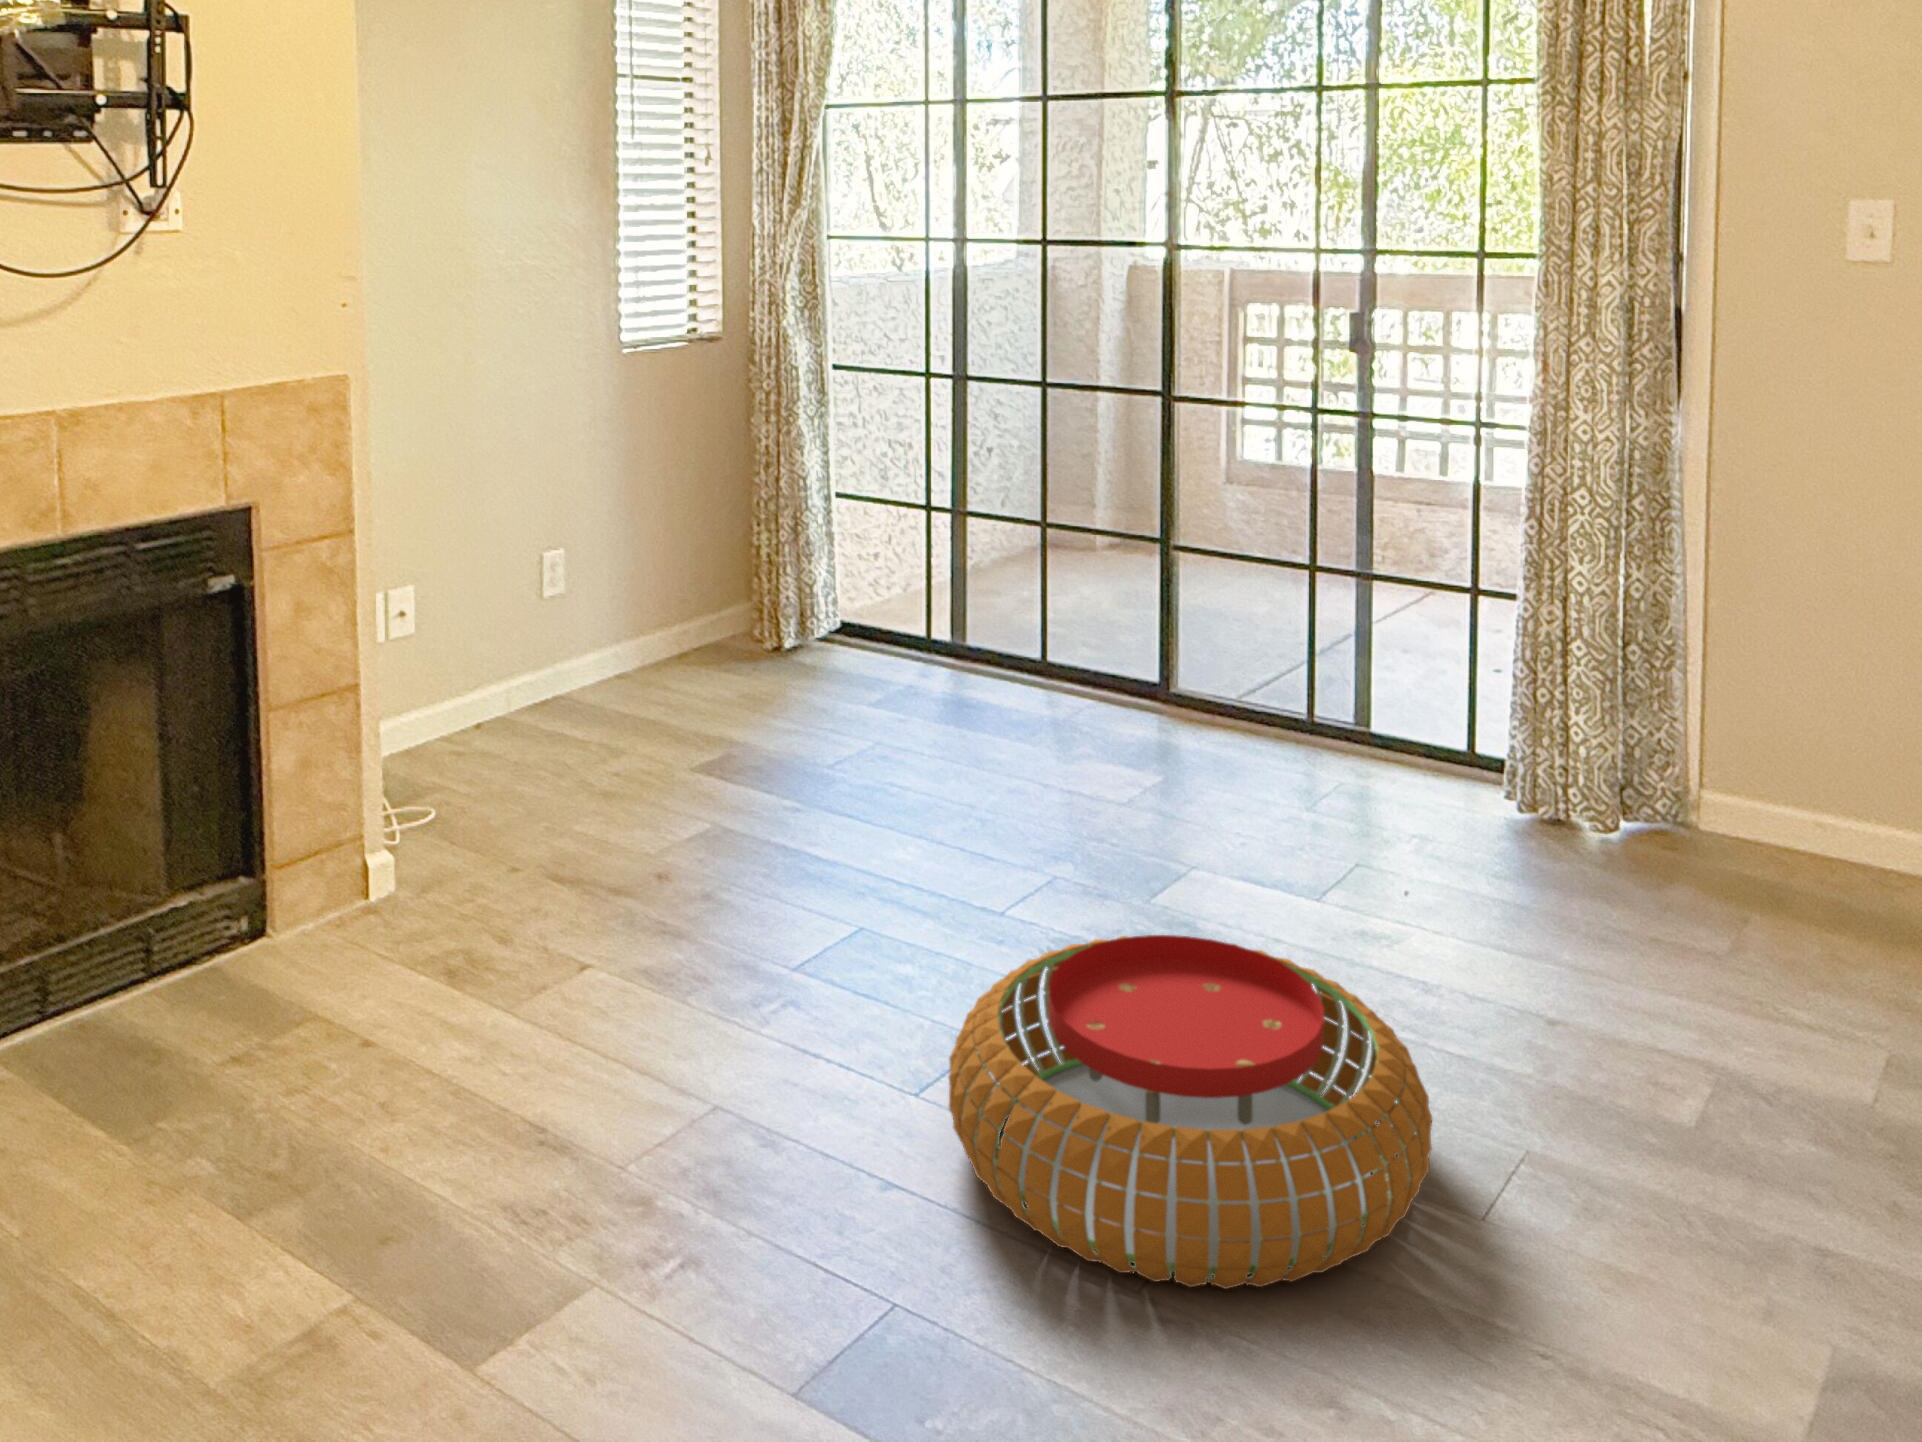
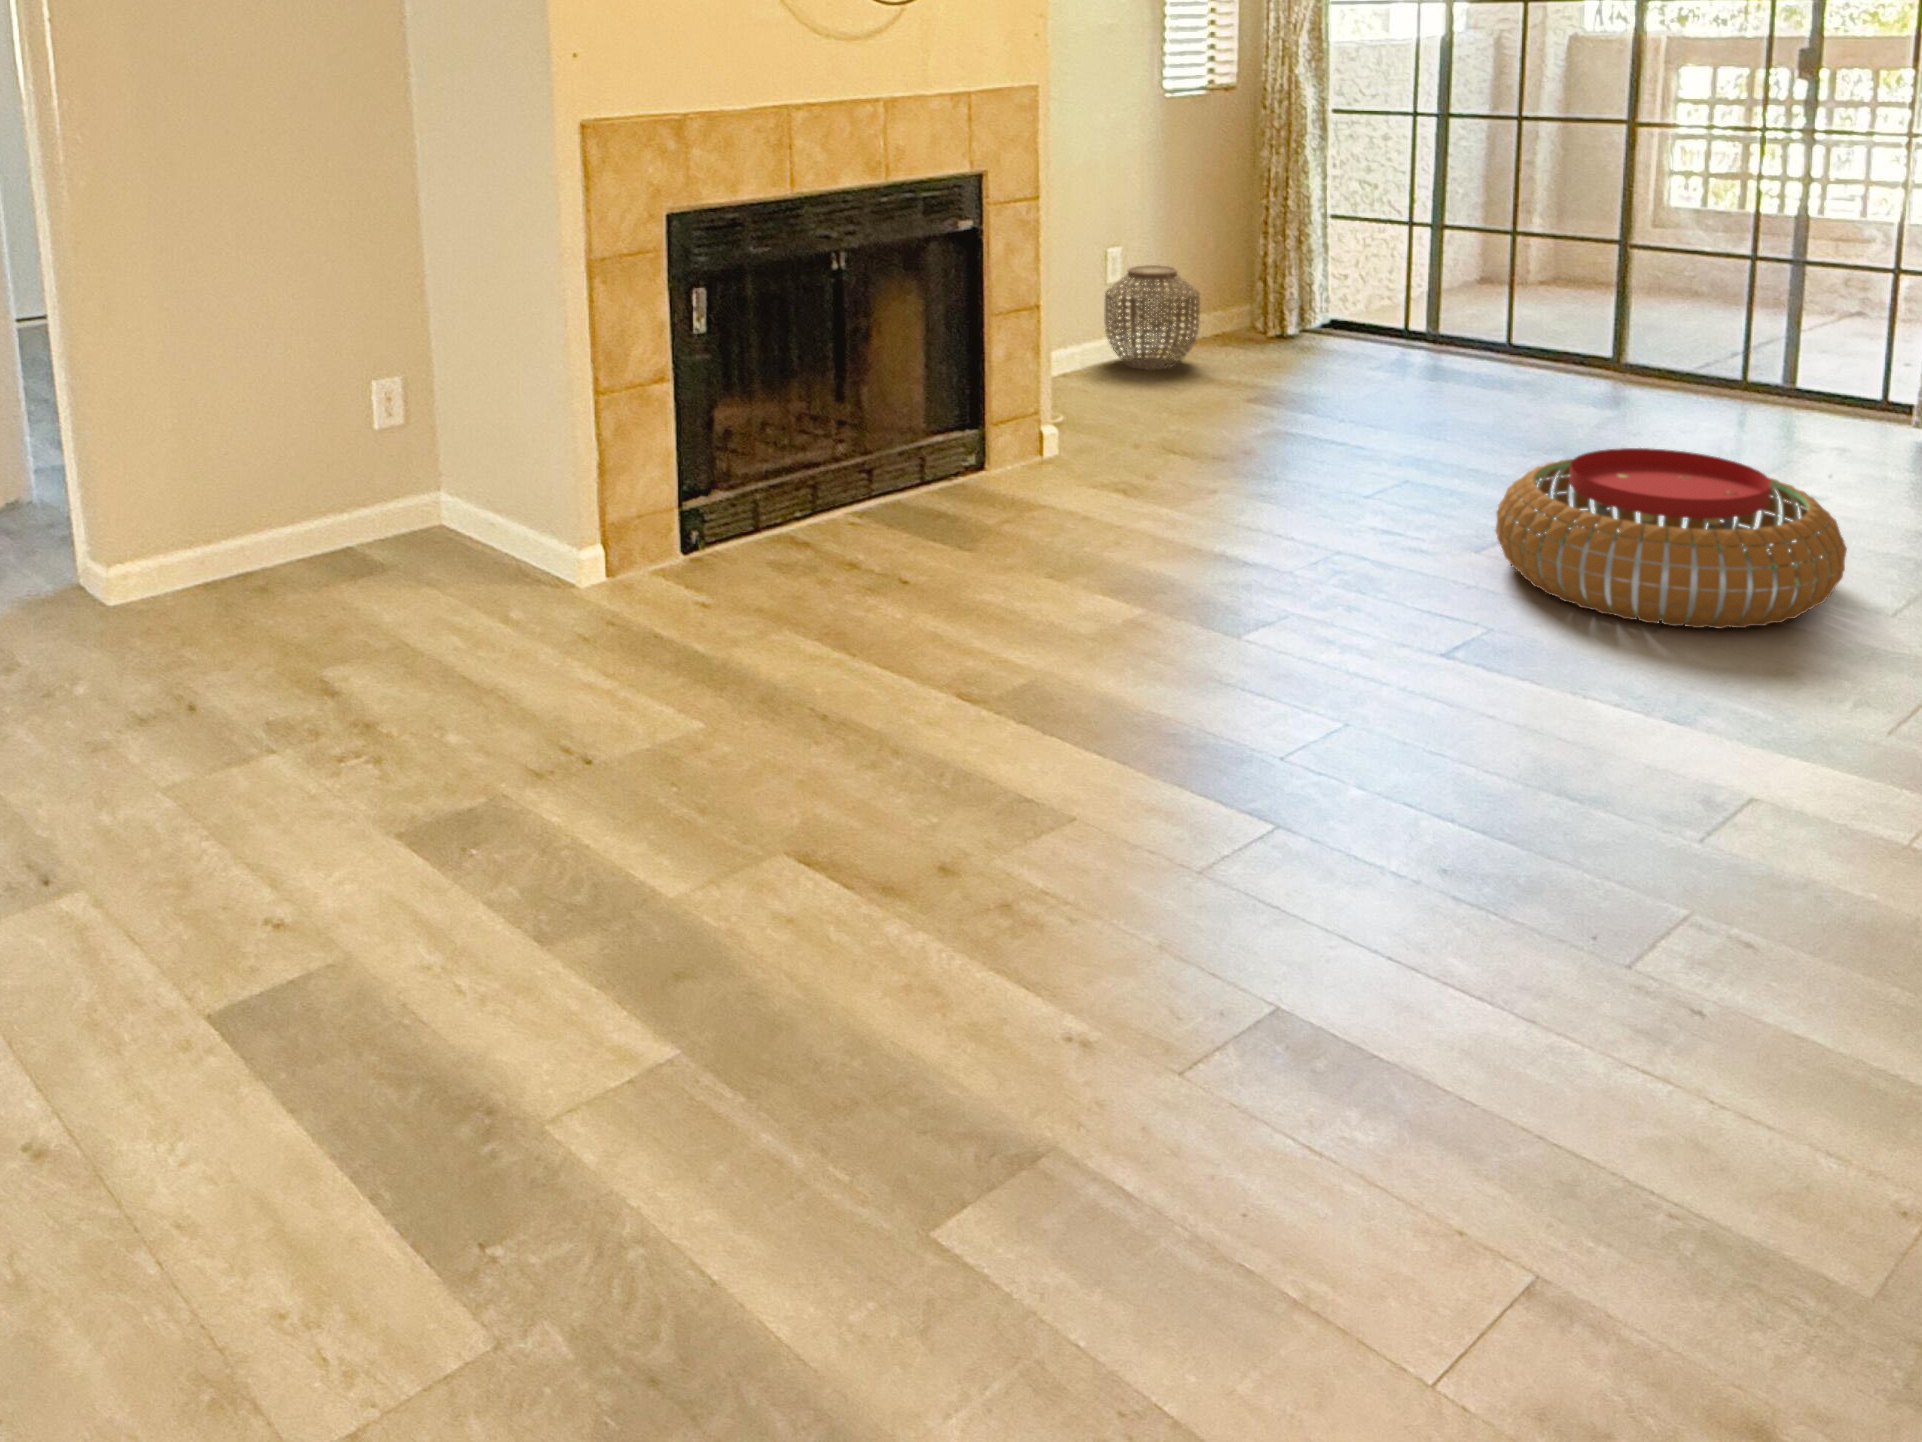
woven basket: none [534,579,659,721] -> present [1104,265,1200,369]

